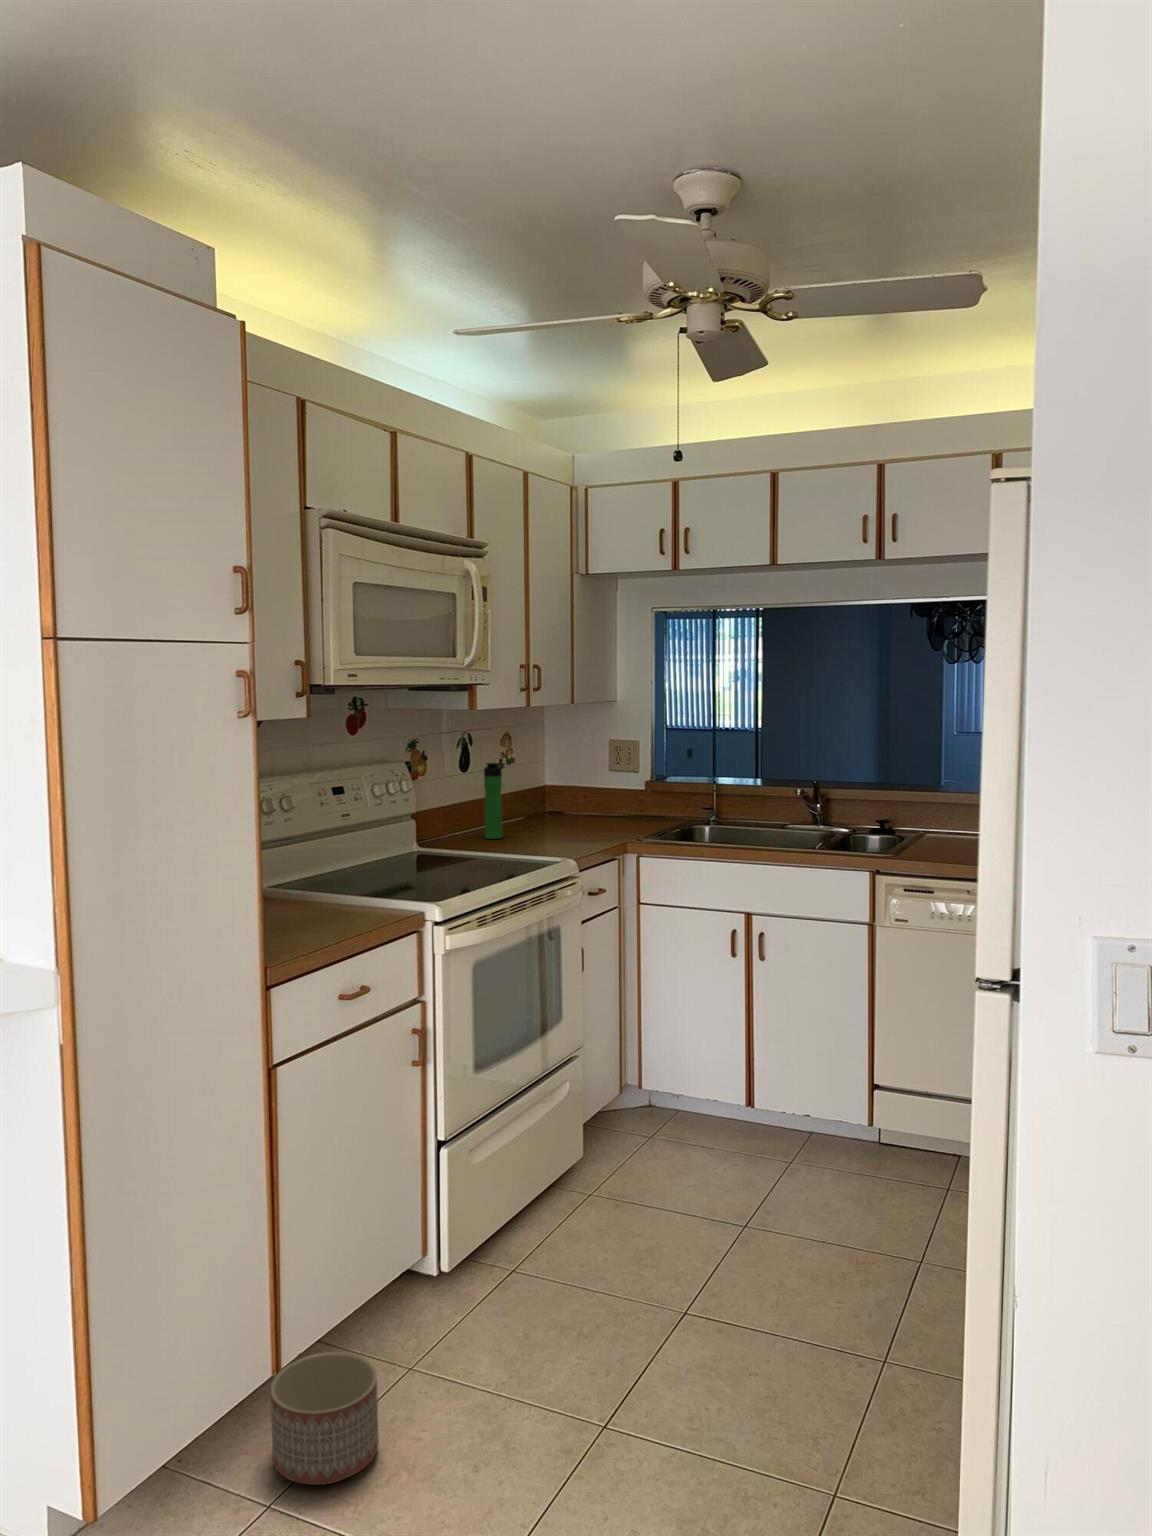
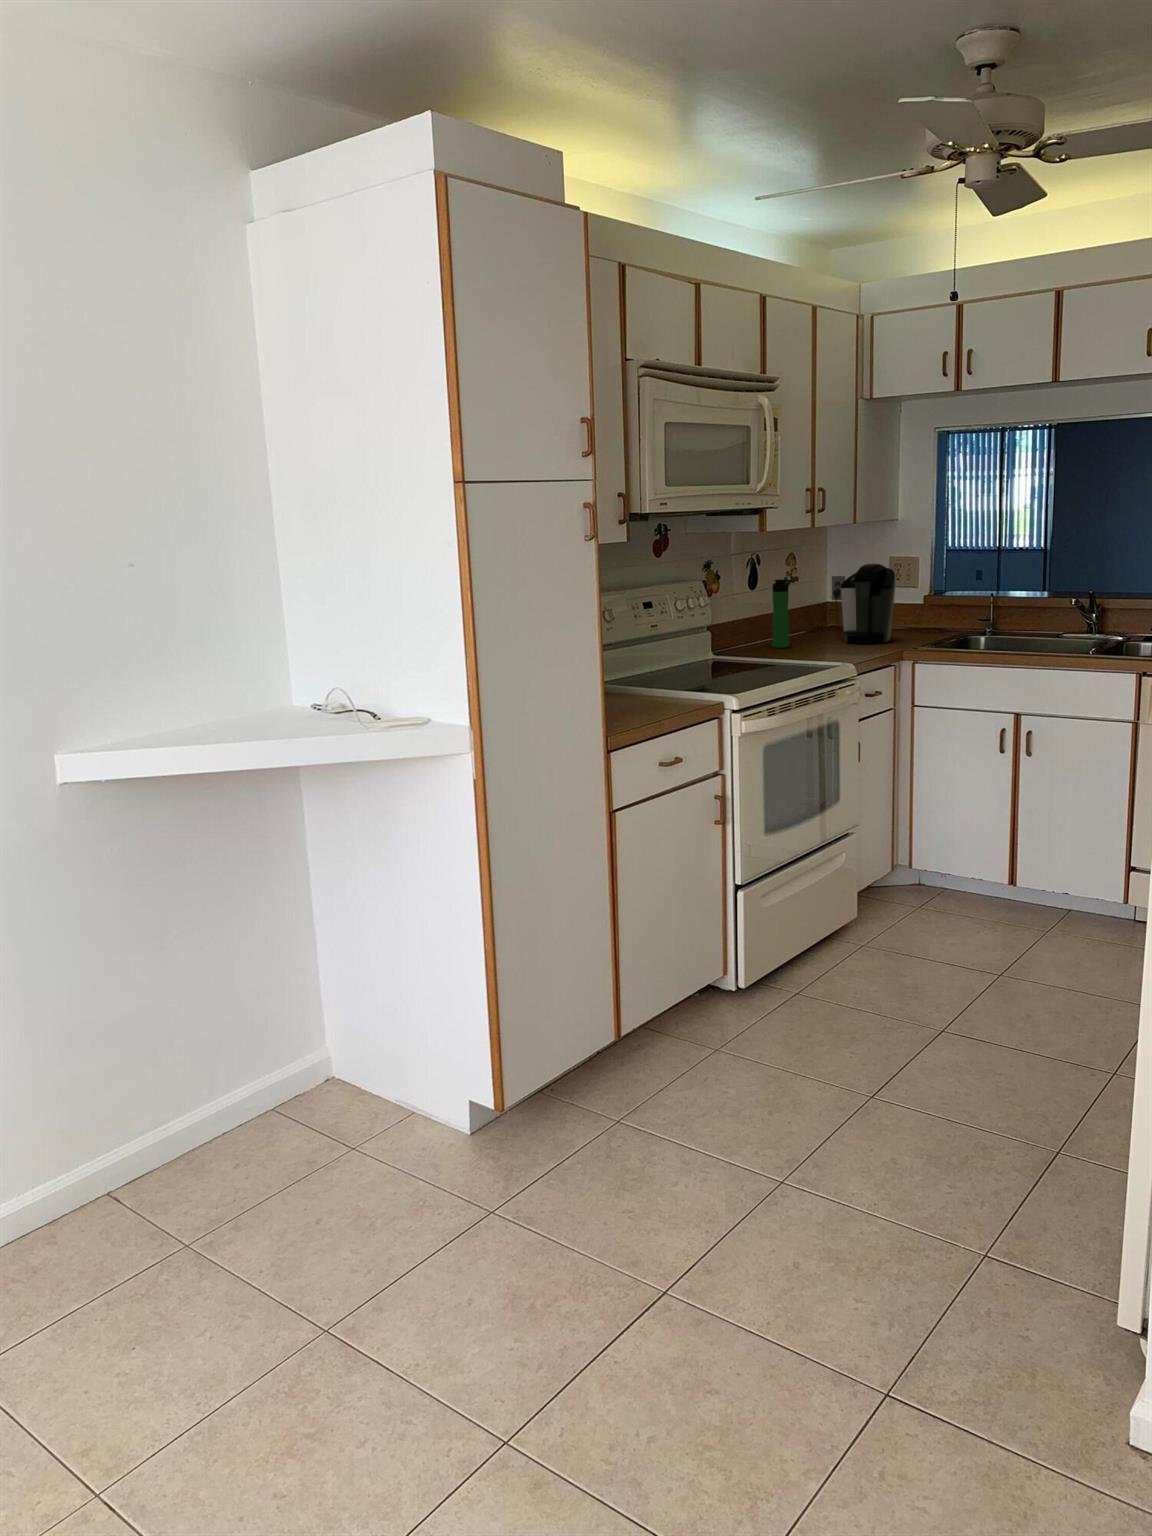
coffee maker: none [549,747,617,834] -> present [832,564,895,643]
planter: present [271,1352,379,1485] -> none [615,1026,694,1112]

